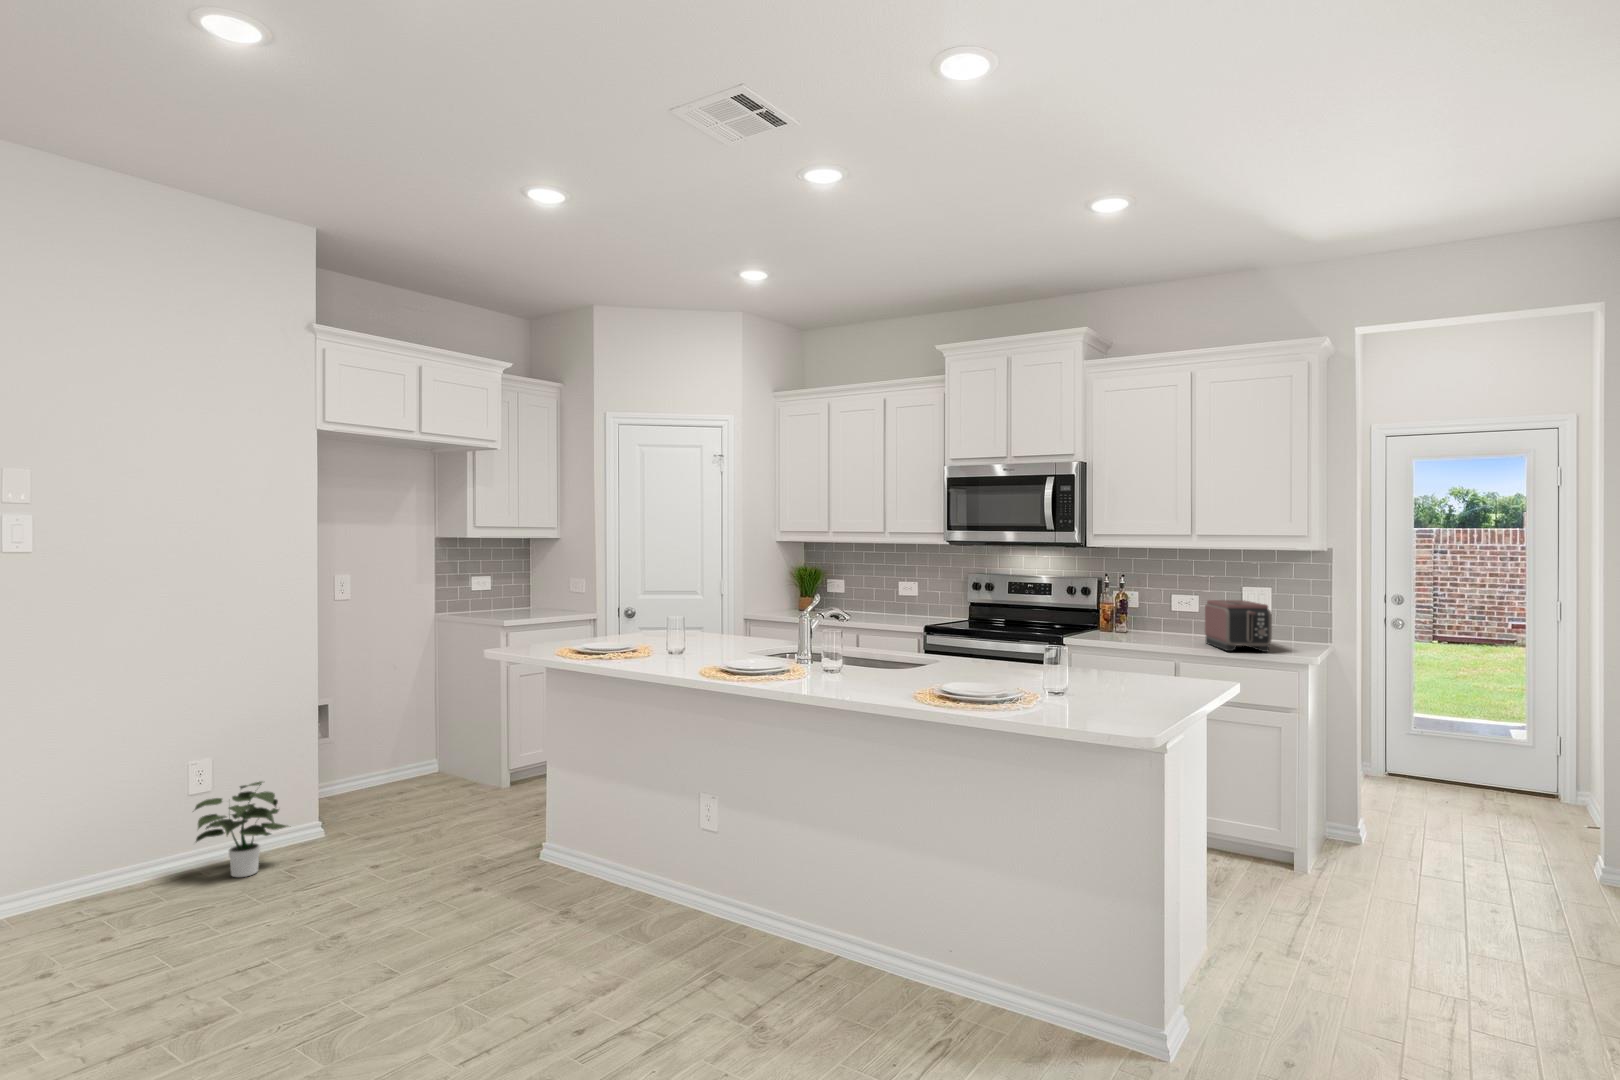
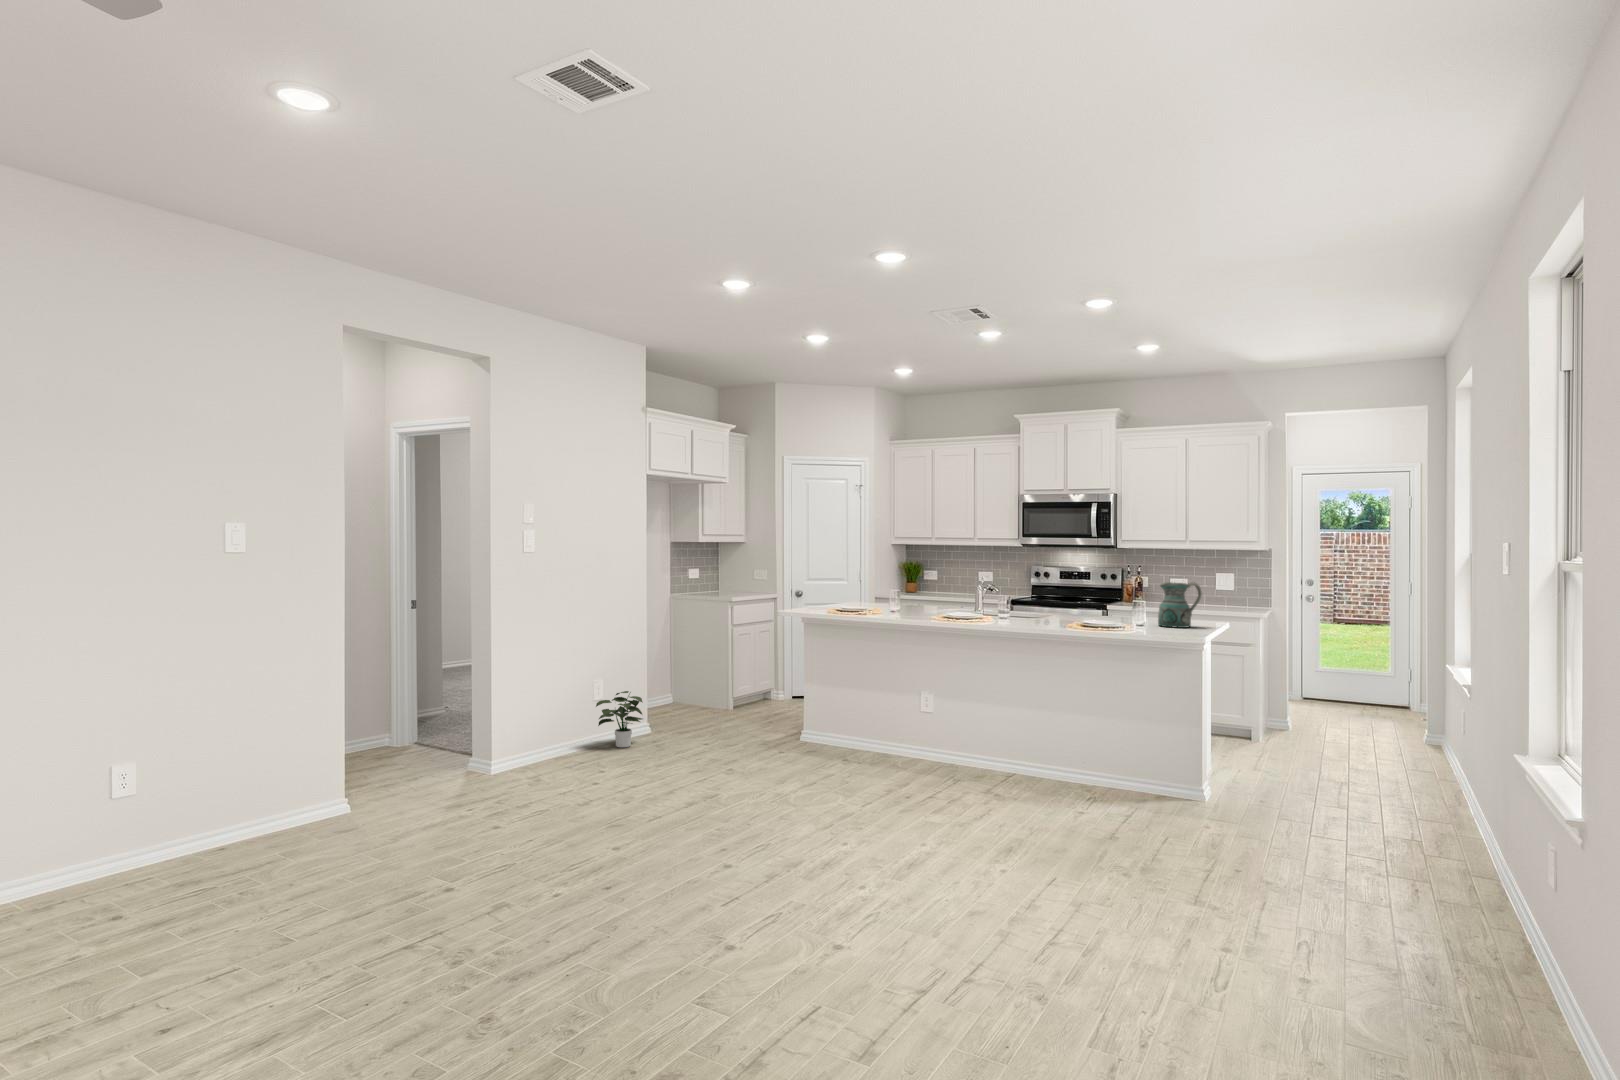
toaster: present [1205,600,1272,652] -> none [1195,582,1238,613]
ceramic pitcher: none [1103,612,1183,699] -> present [1158,582,1202,628]

